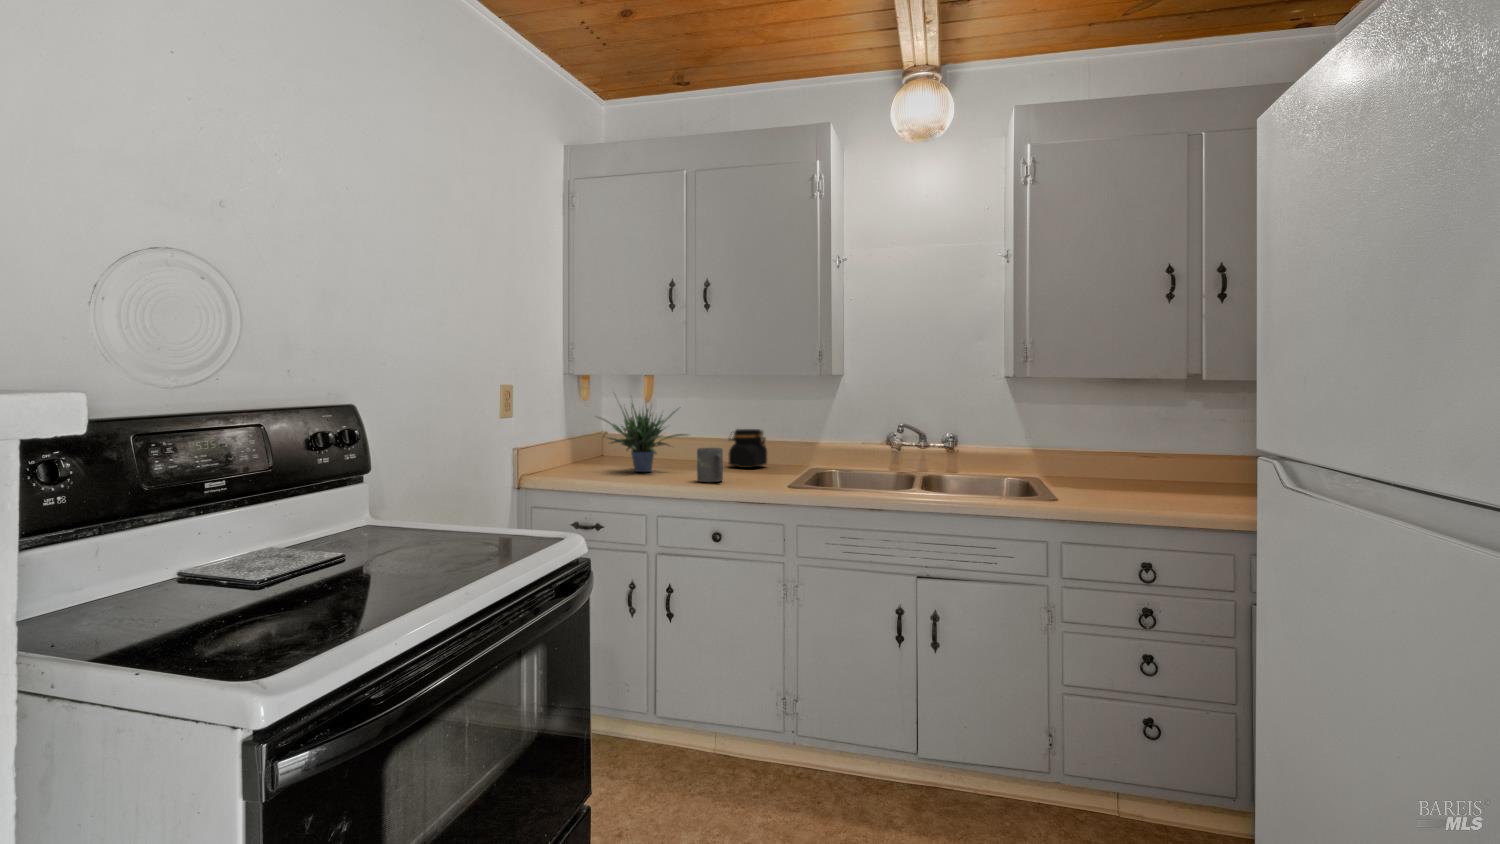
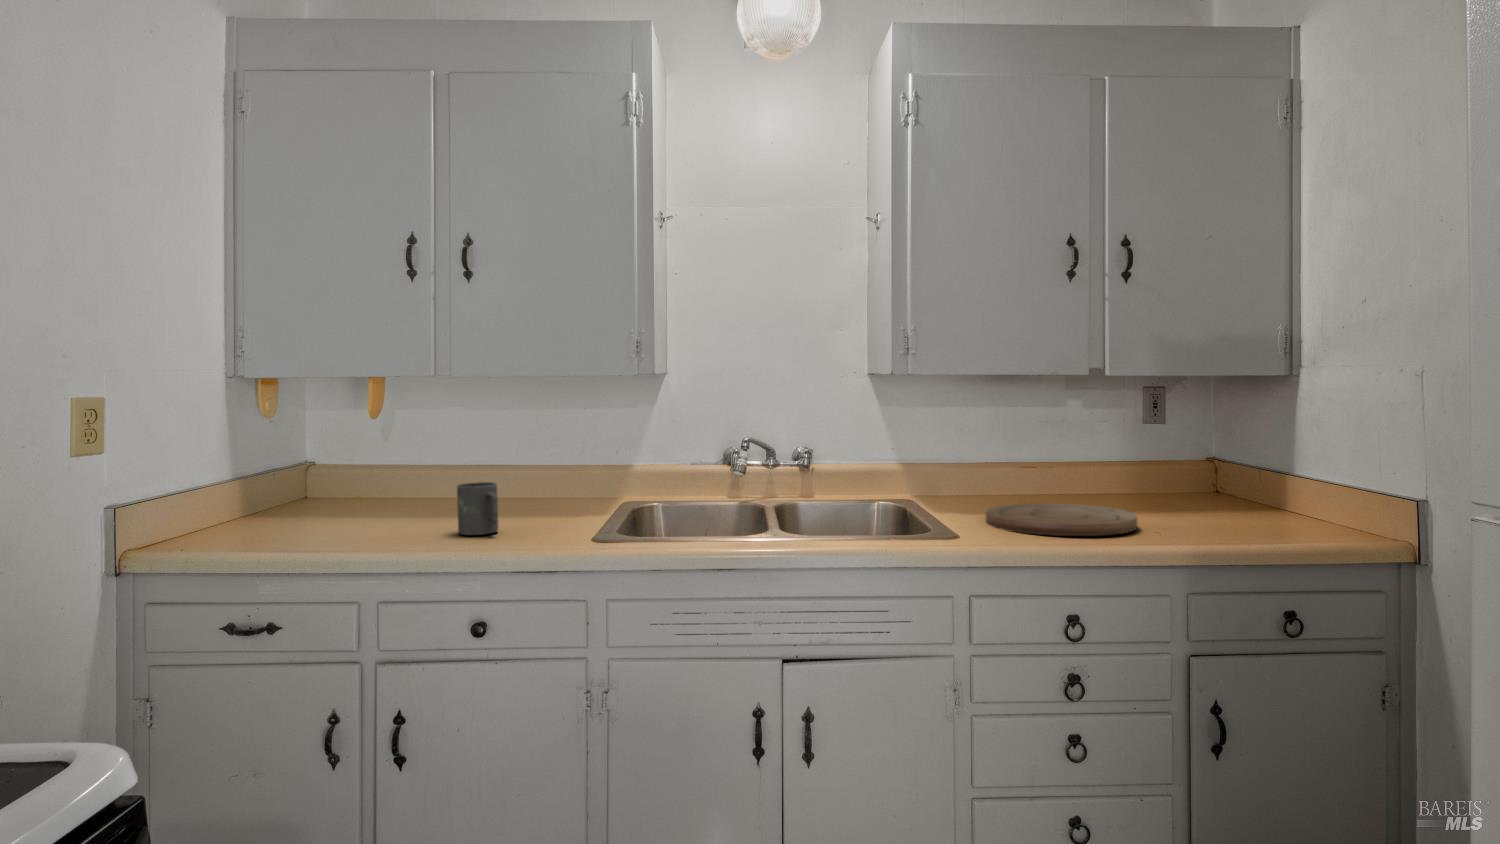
potted plant: present [598,403,688,472] -> none [287,394,445,521]
jar: present [728,429,767,468] -> none [502,450,560,506]
cutting board: none [1089,480,1220,504] -> present [986,504,1137,536]

